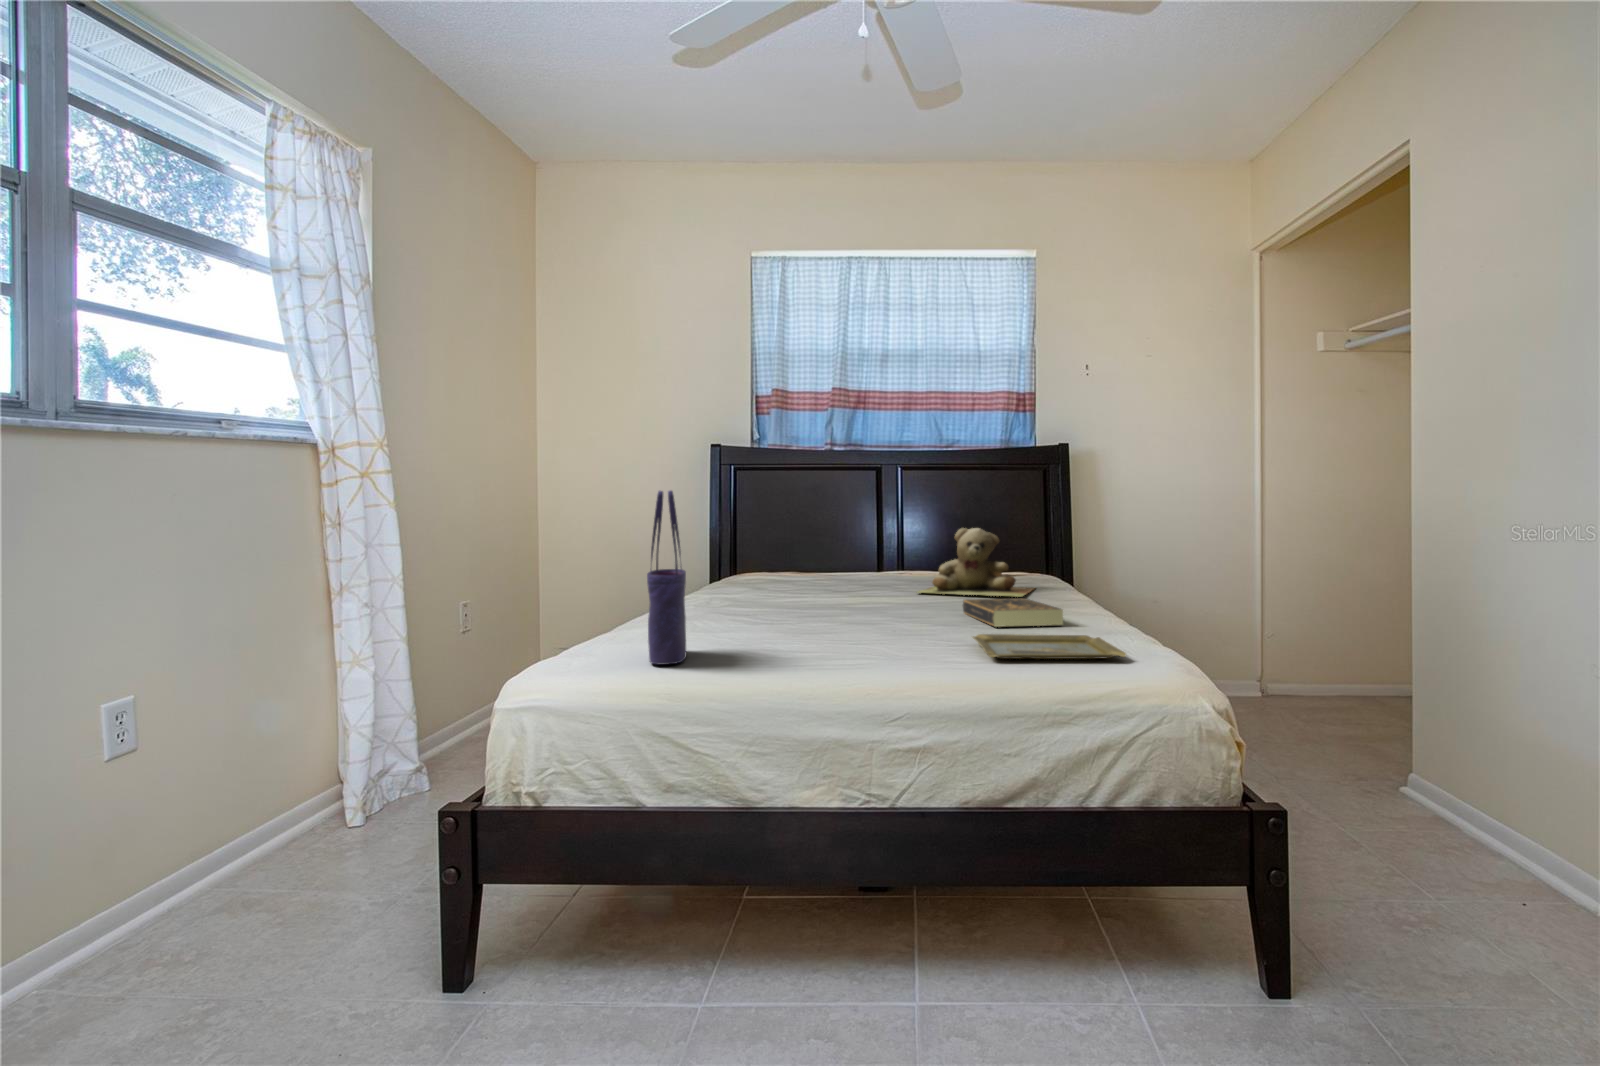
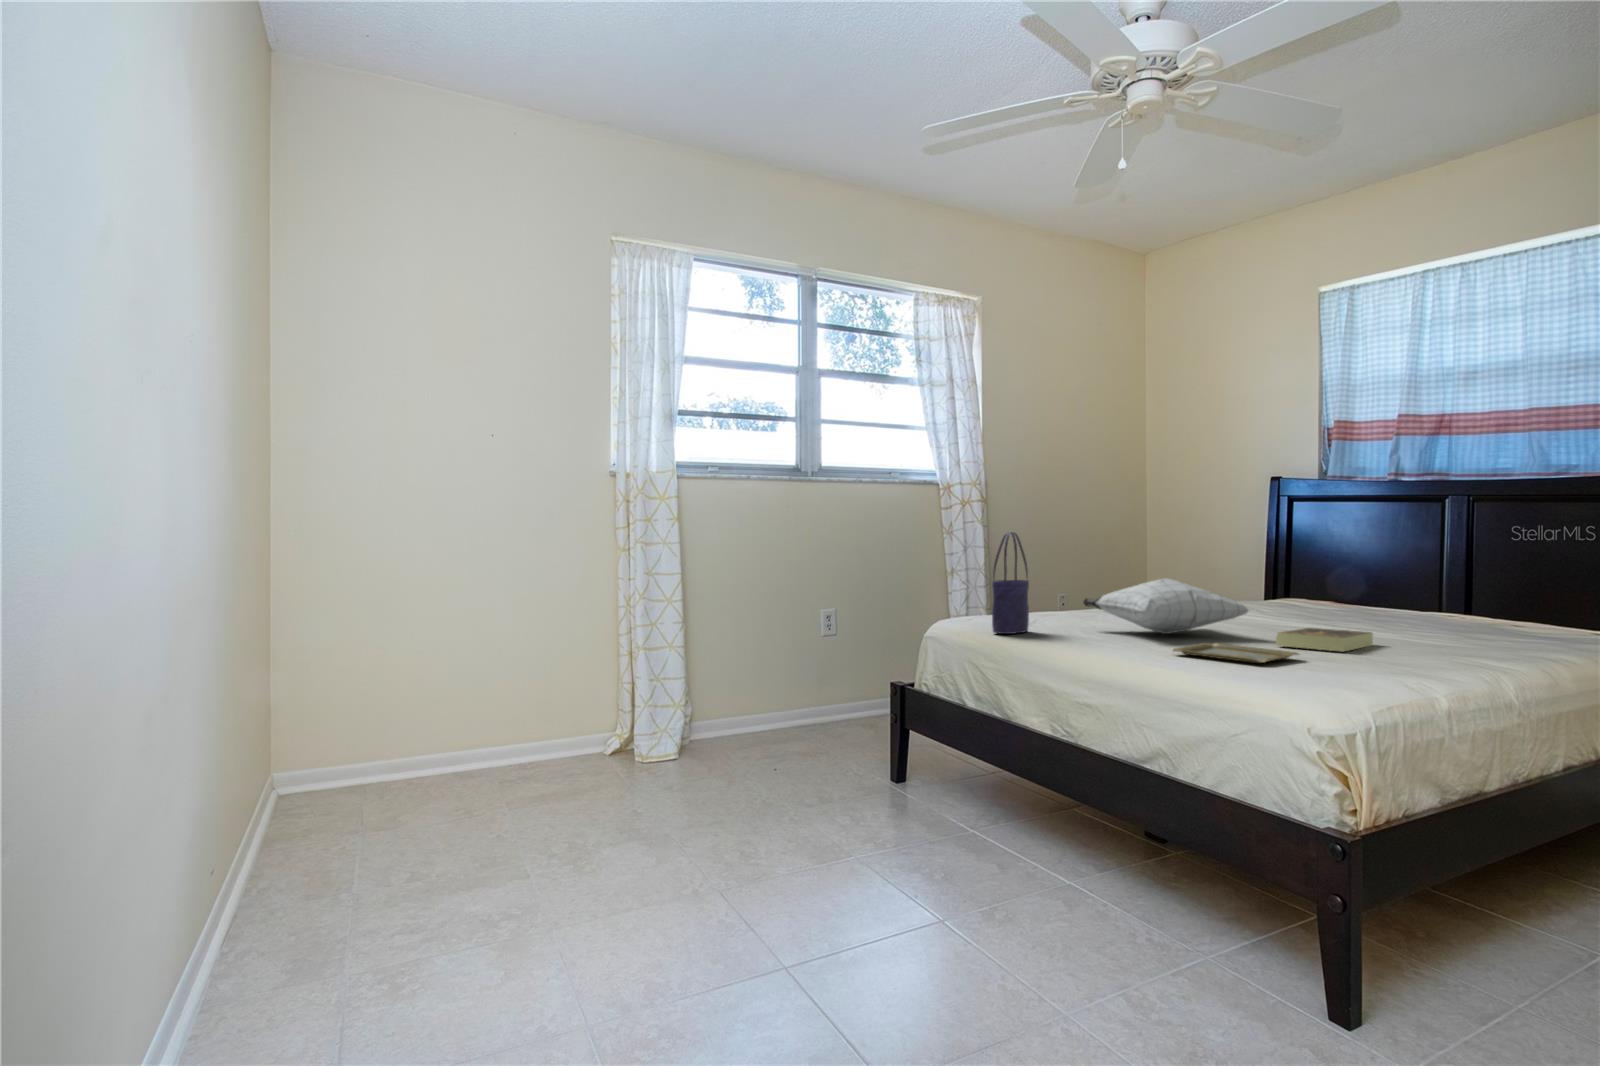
teddy bear: present [918,528,1034,597] -> none [1343,567,1511,637]
pillow: none [727,553,930,627] -> present [1083,578,1249,634]

